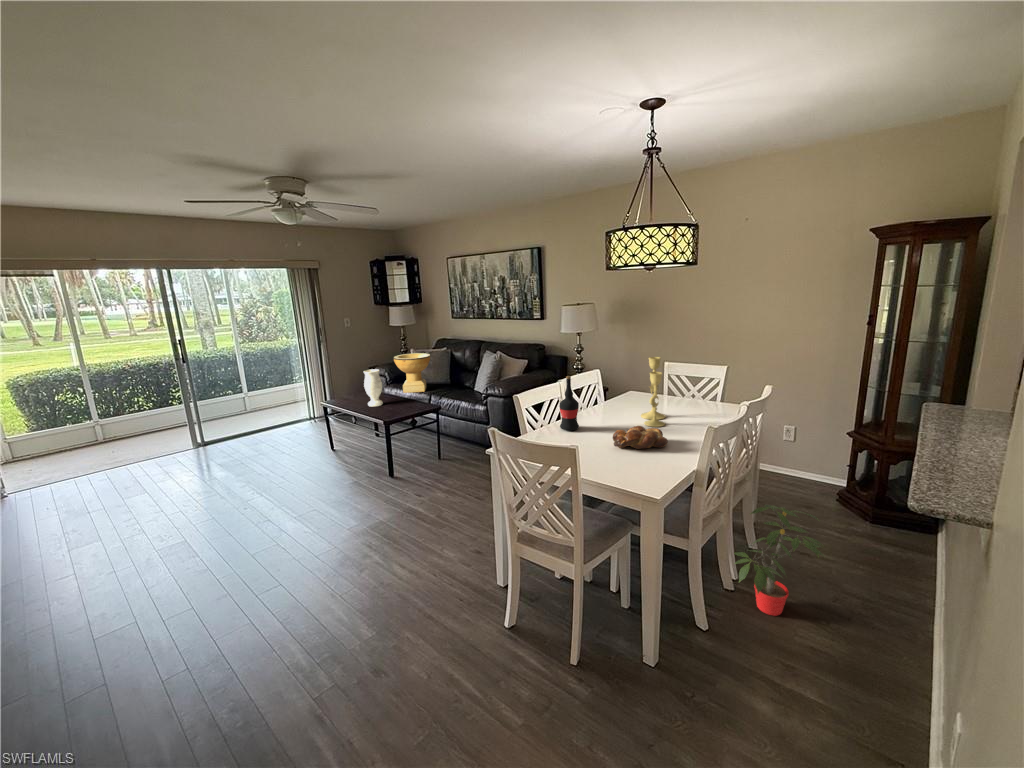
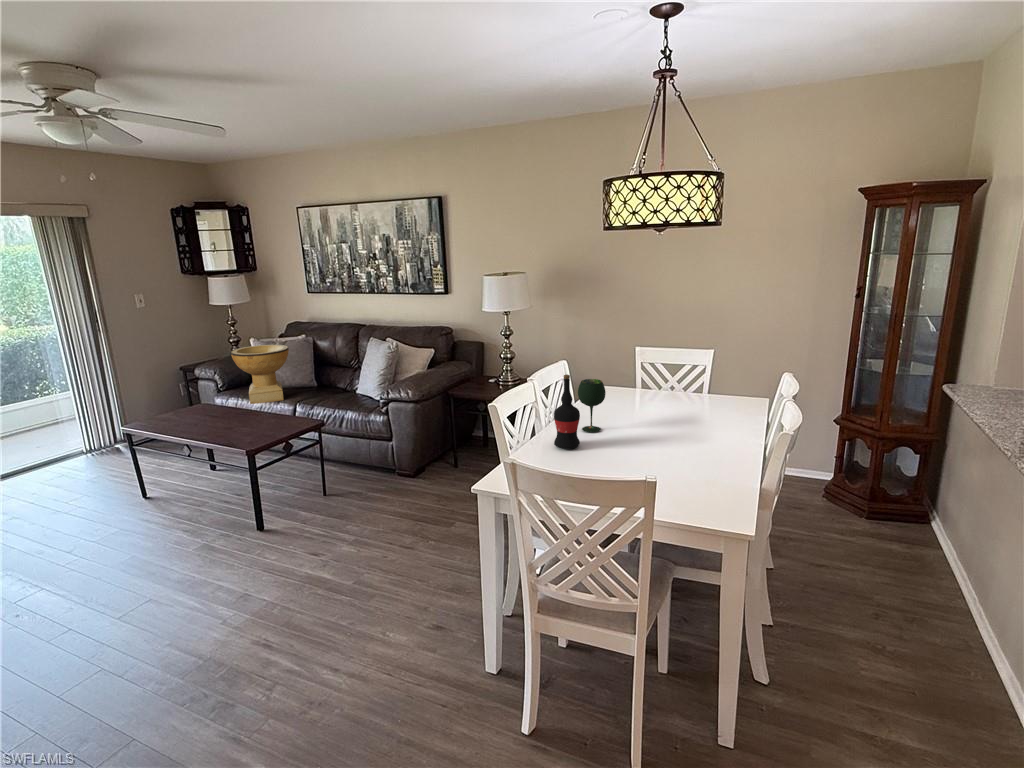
candlestick: present [641,357,666,427] -> none [641,343,681,434]
vase: present [364,369,383,407] -> none [191,372,226,430]
wine glass: none [586,382,607,422] -> present [578,379,606,432]
bread loaf: present [613,426,668,449] -> none [639,437,710,469]
potted plant: present [734,505,823,616] -> none [787,518,906,649]

